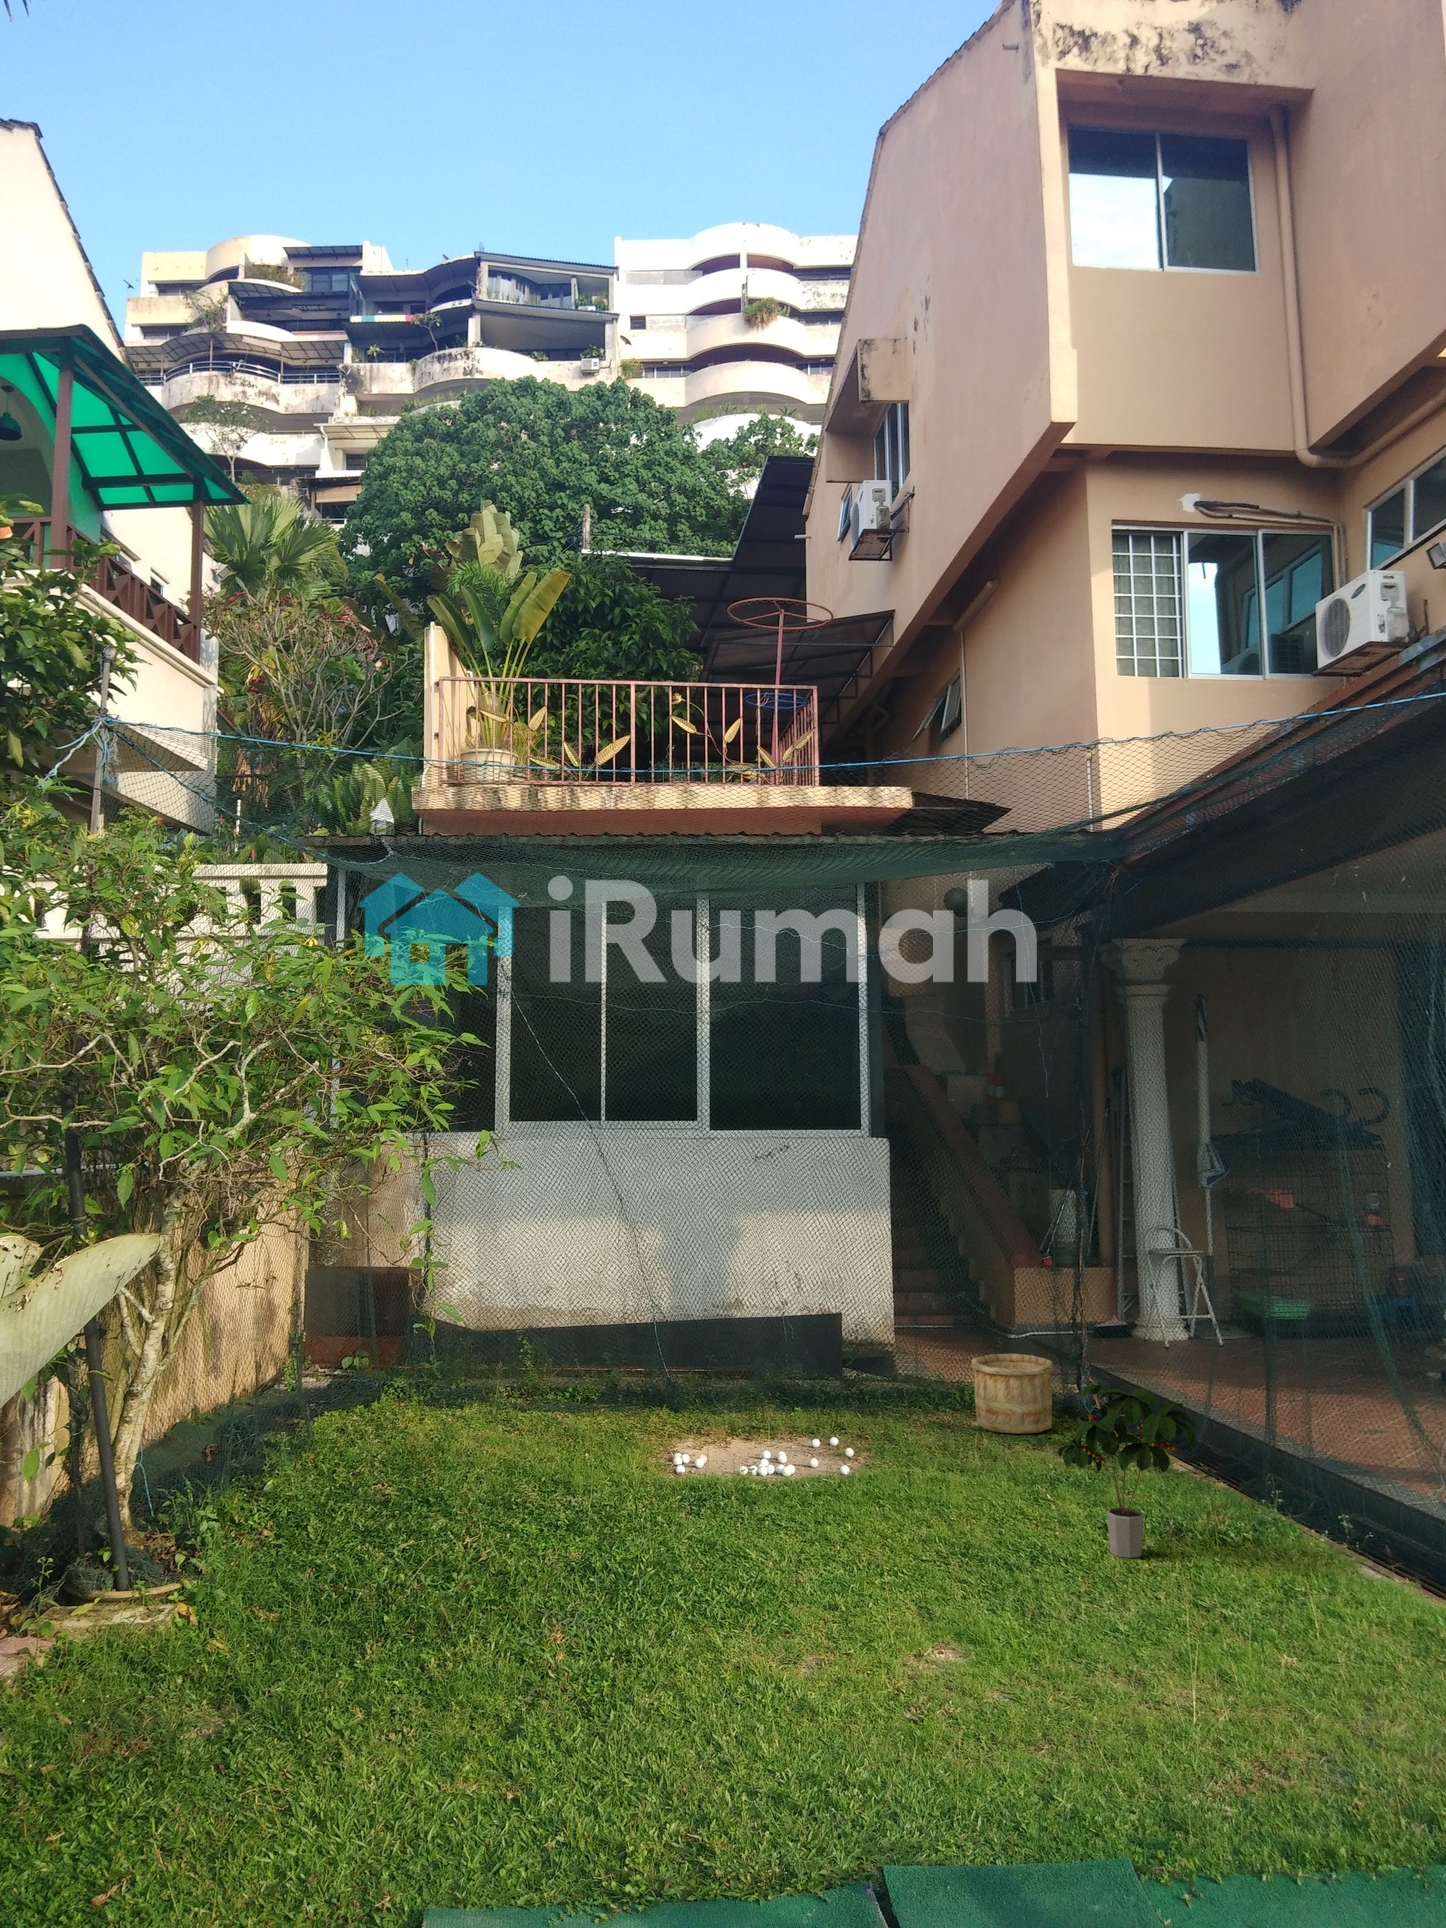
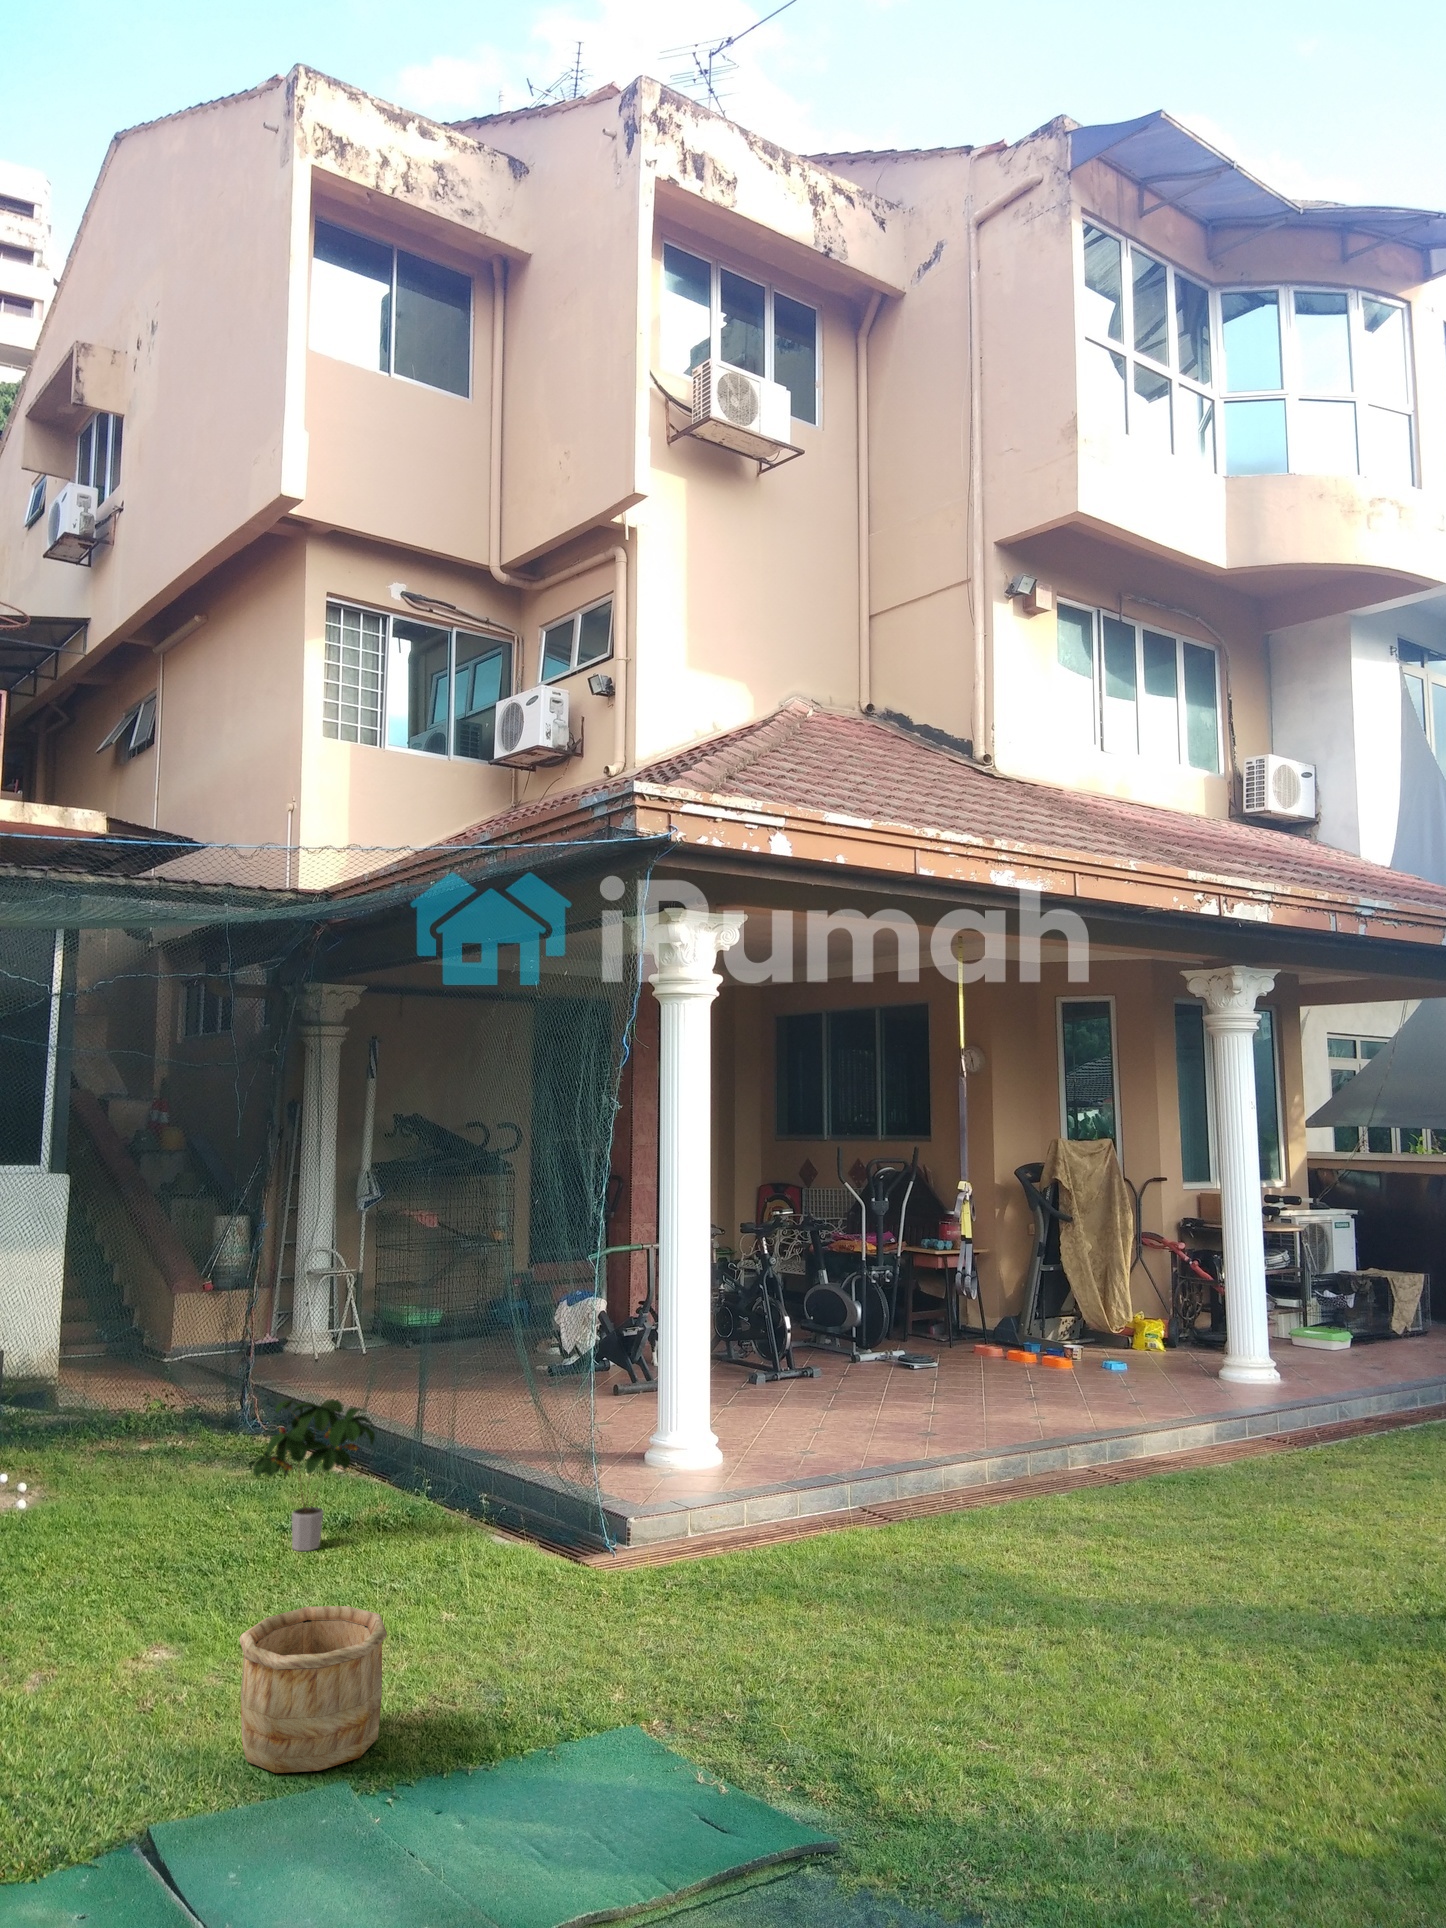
wooden bucket: present [971,1353,1053,1434] -> present [239,1606,387,1773]

